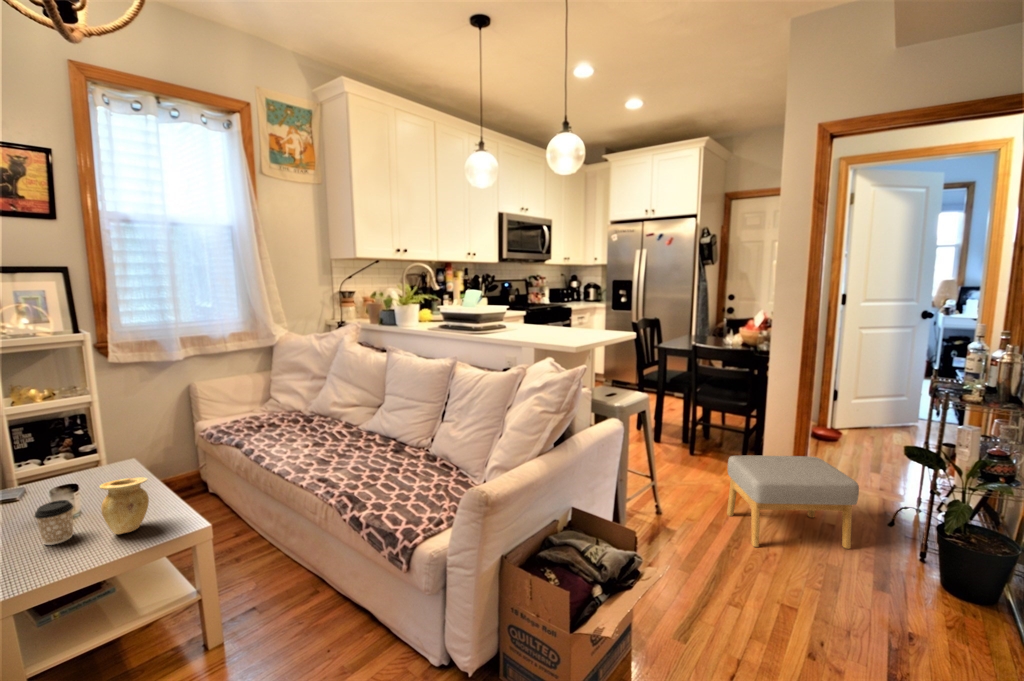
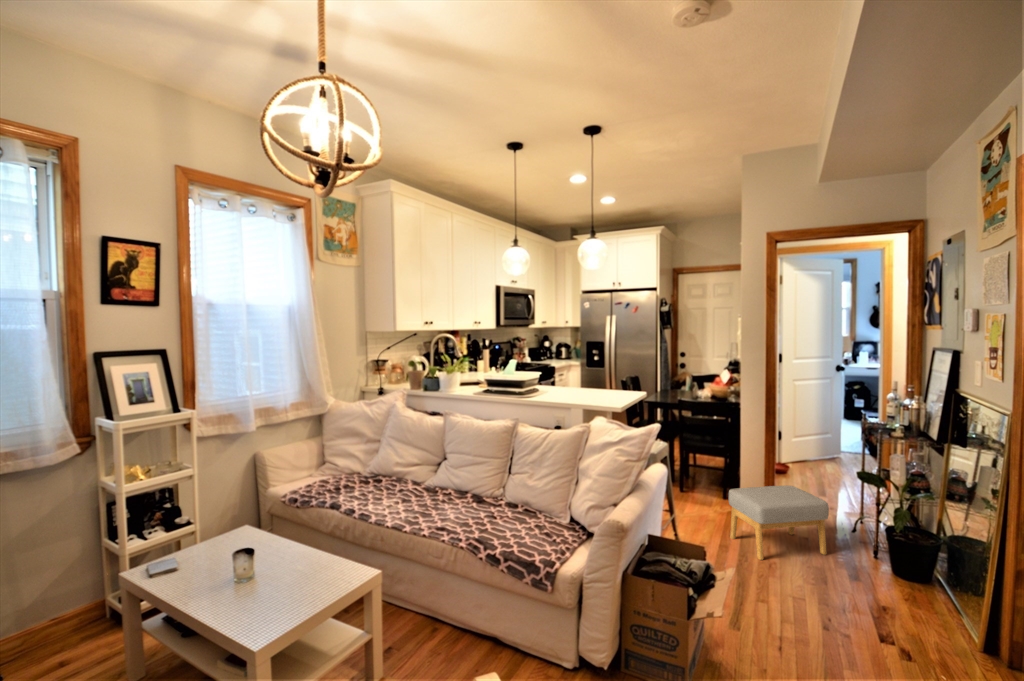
vase: present [99,477,149,534] -> none [293,535,327,585]
coffee cup: present [35,500,73,545] -> none [243,559,270,599]

